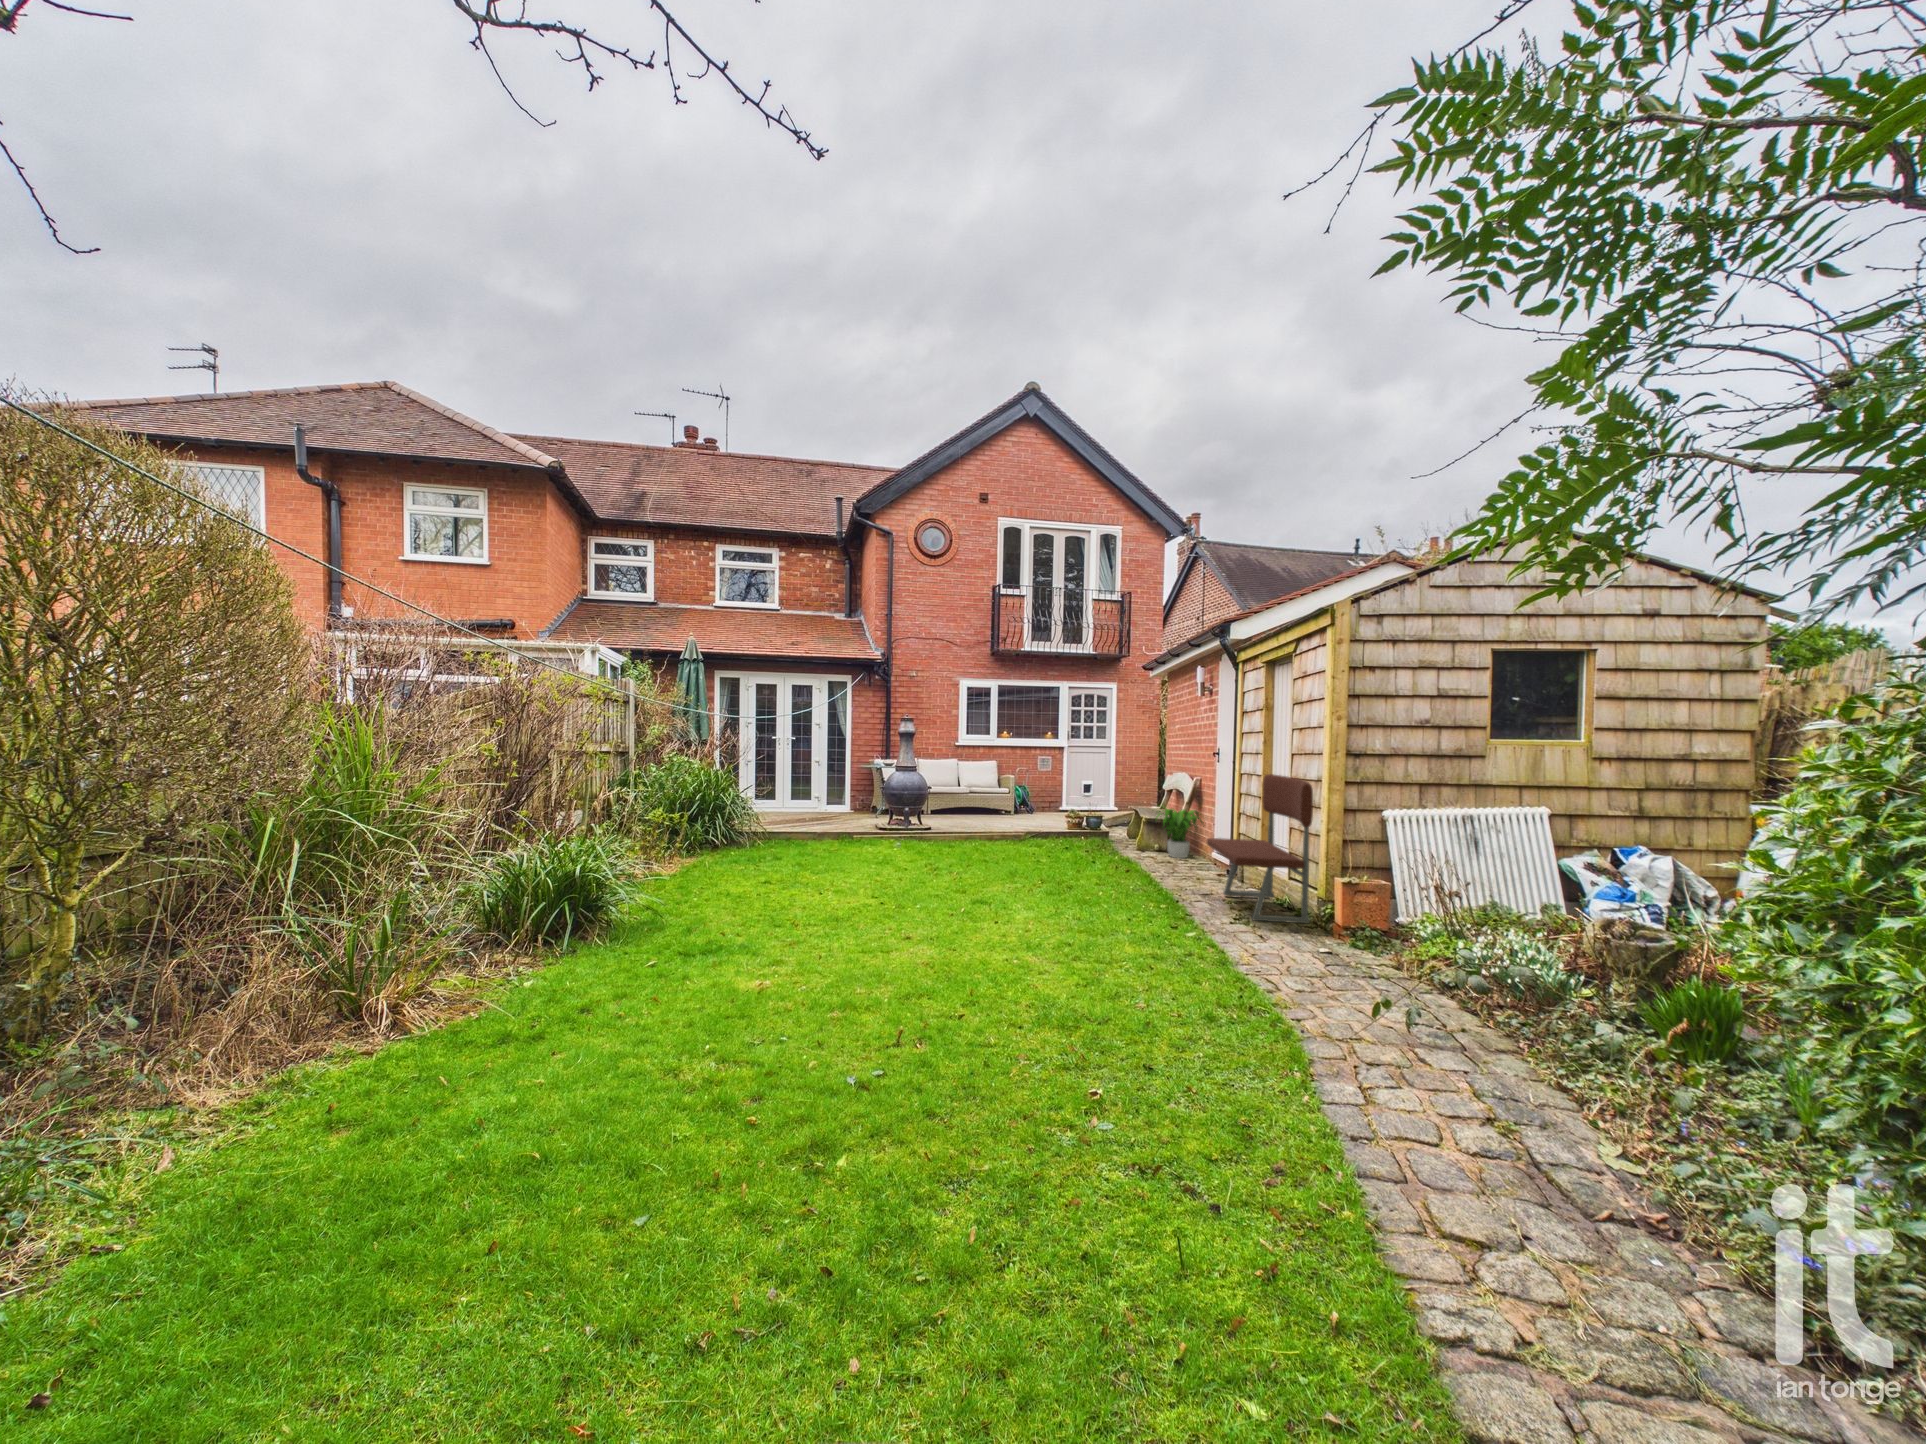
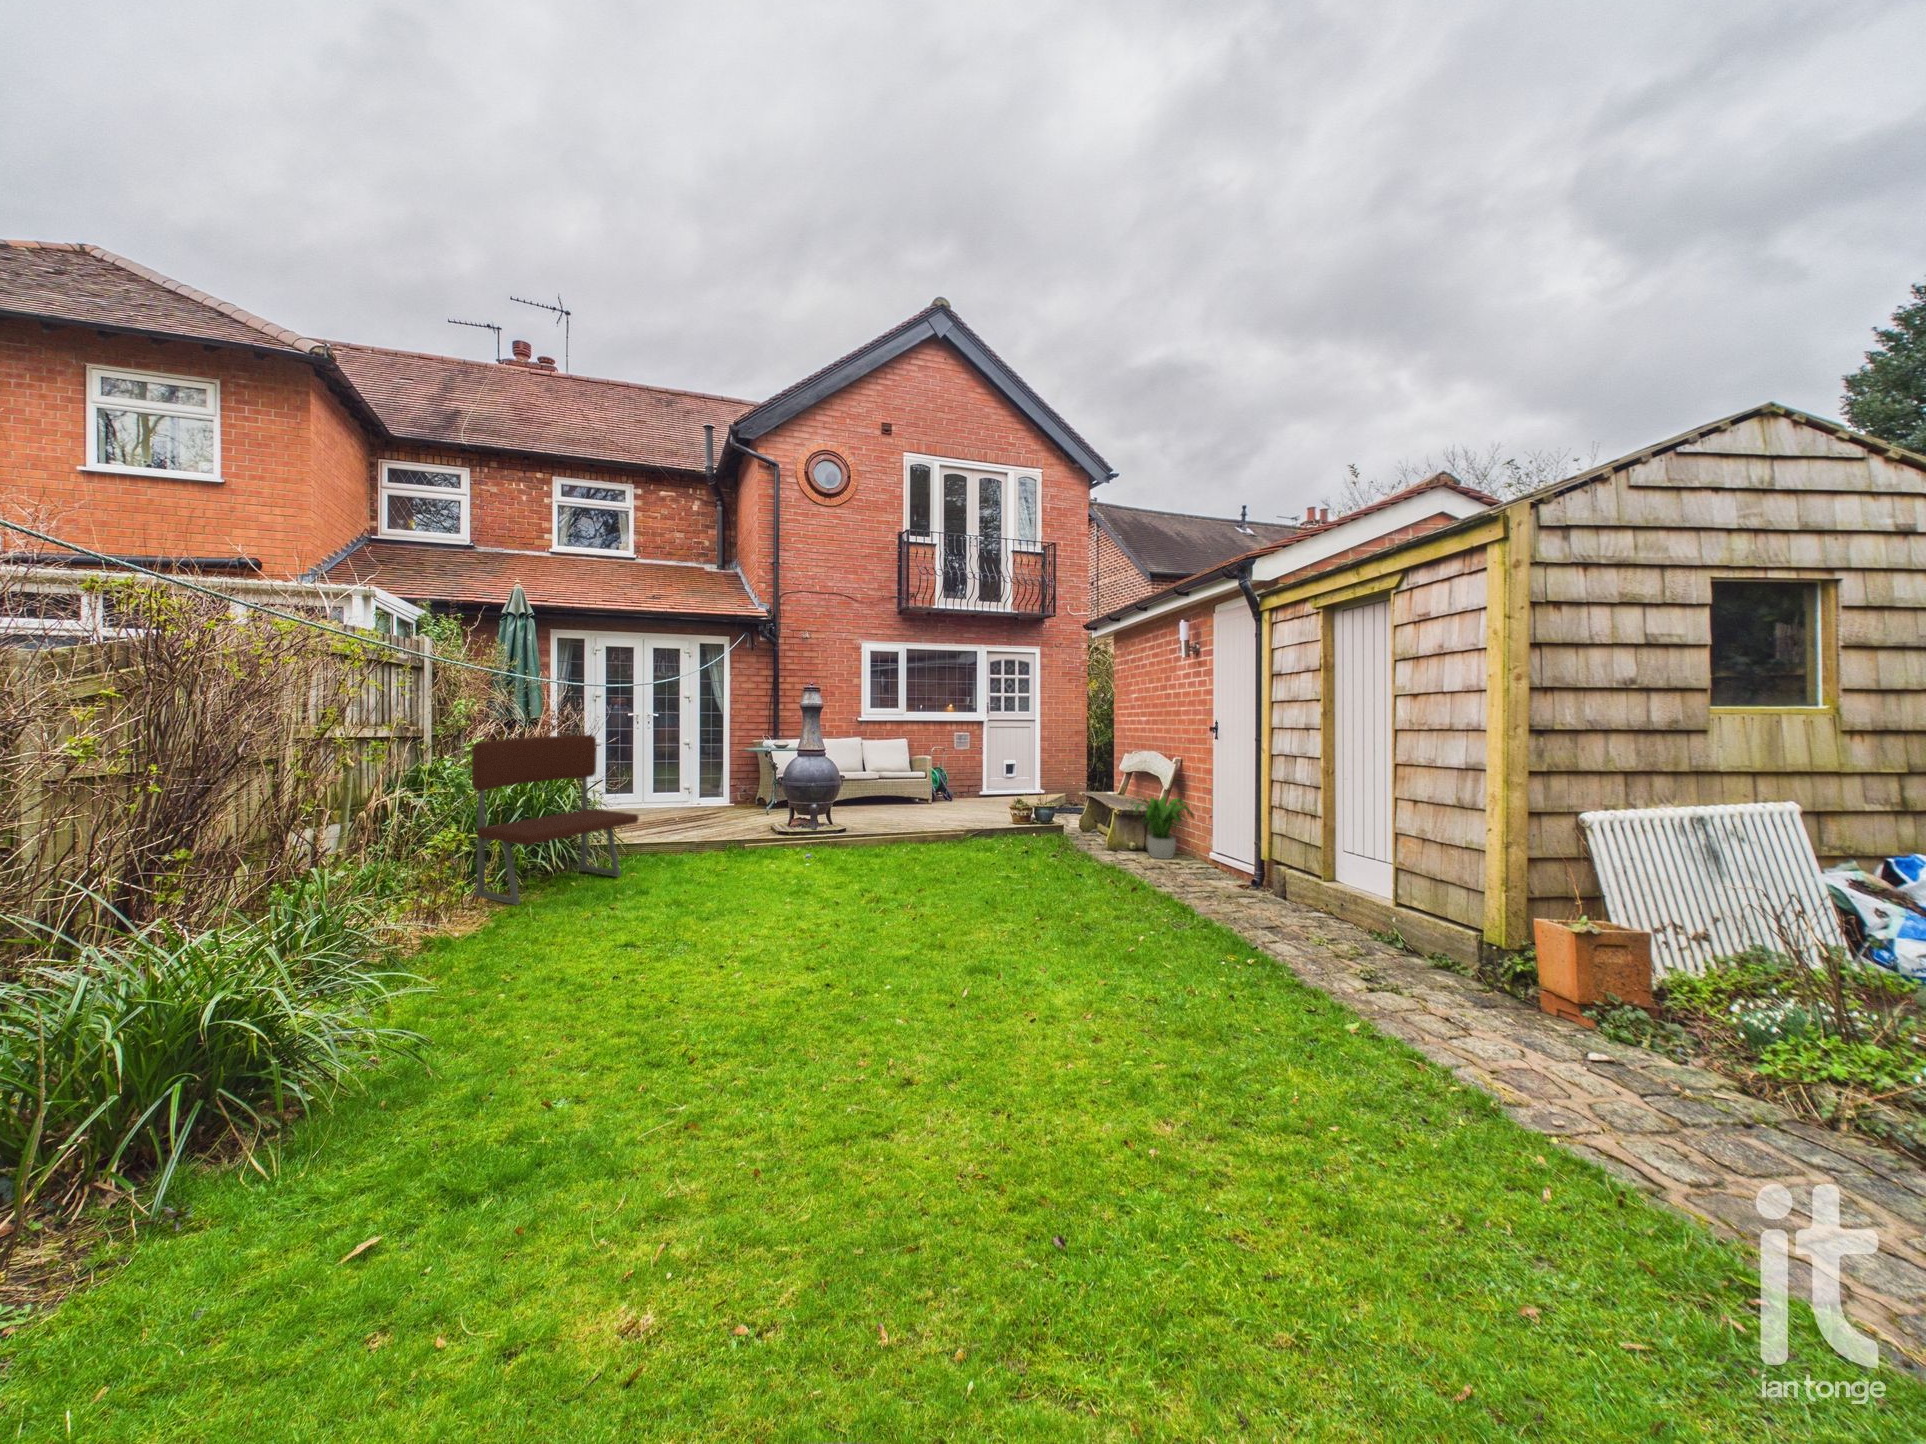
bench: present [1207,774,1313,923] -> present [472,735,639,905]

